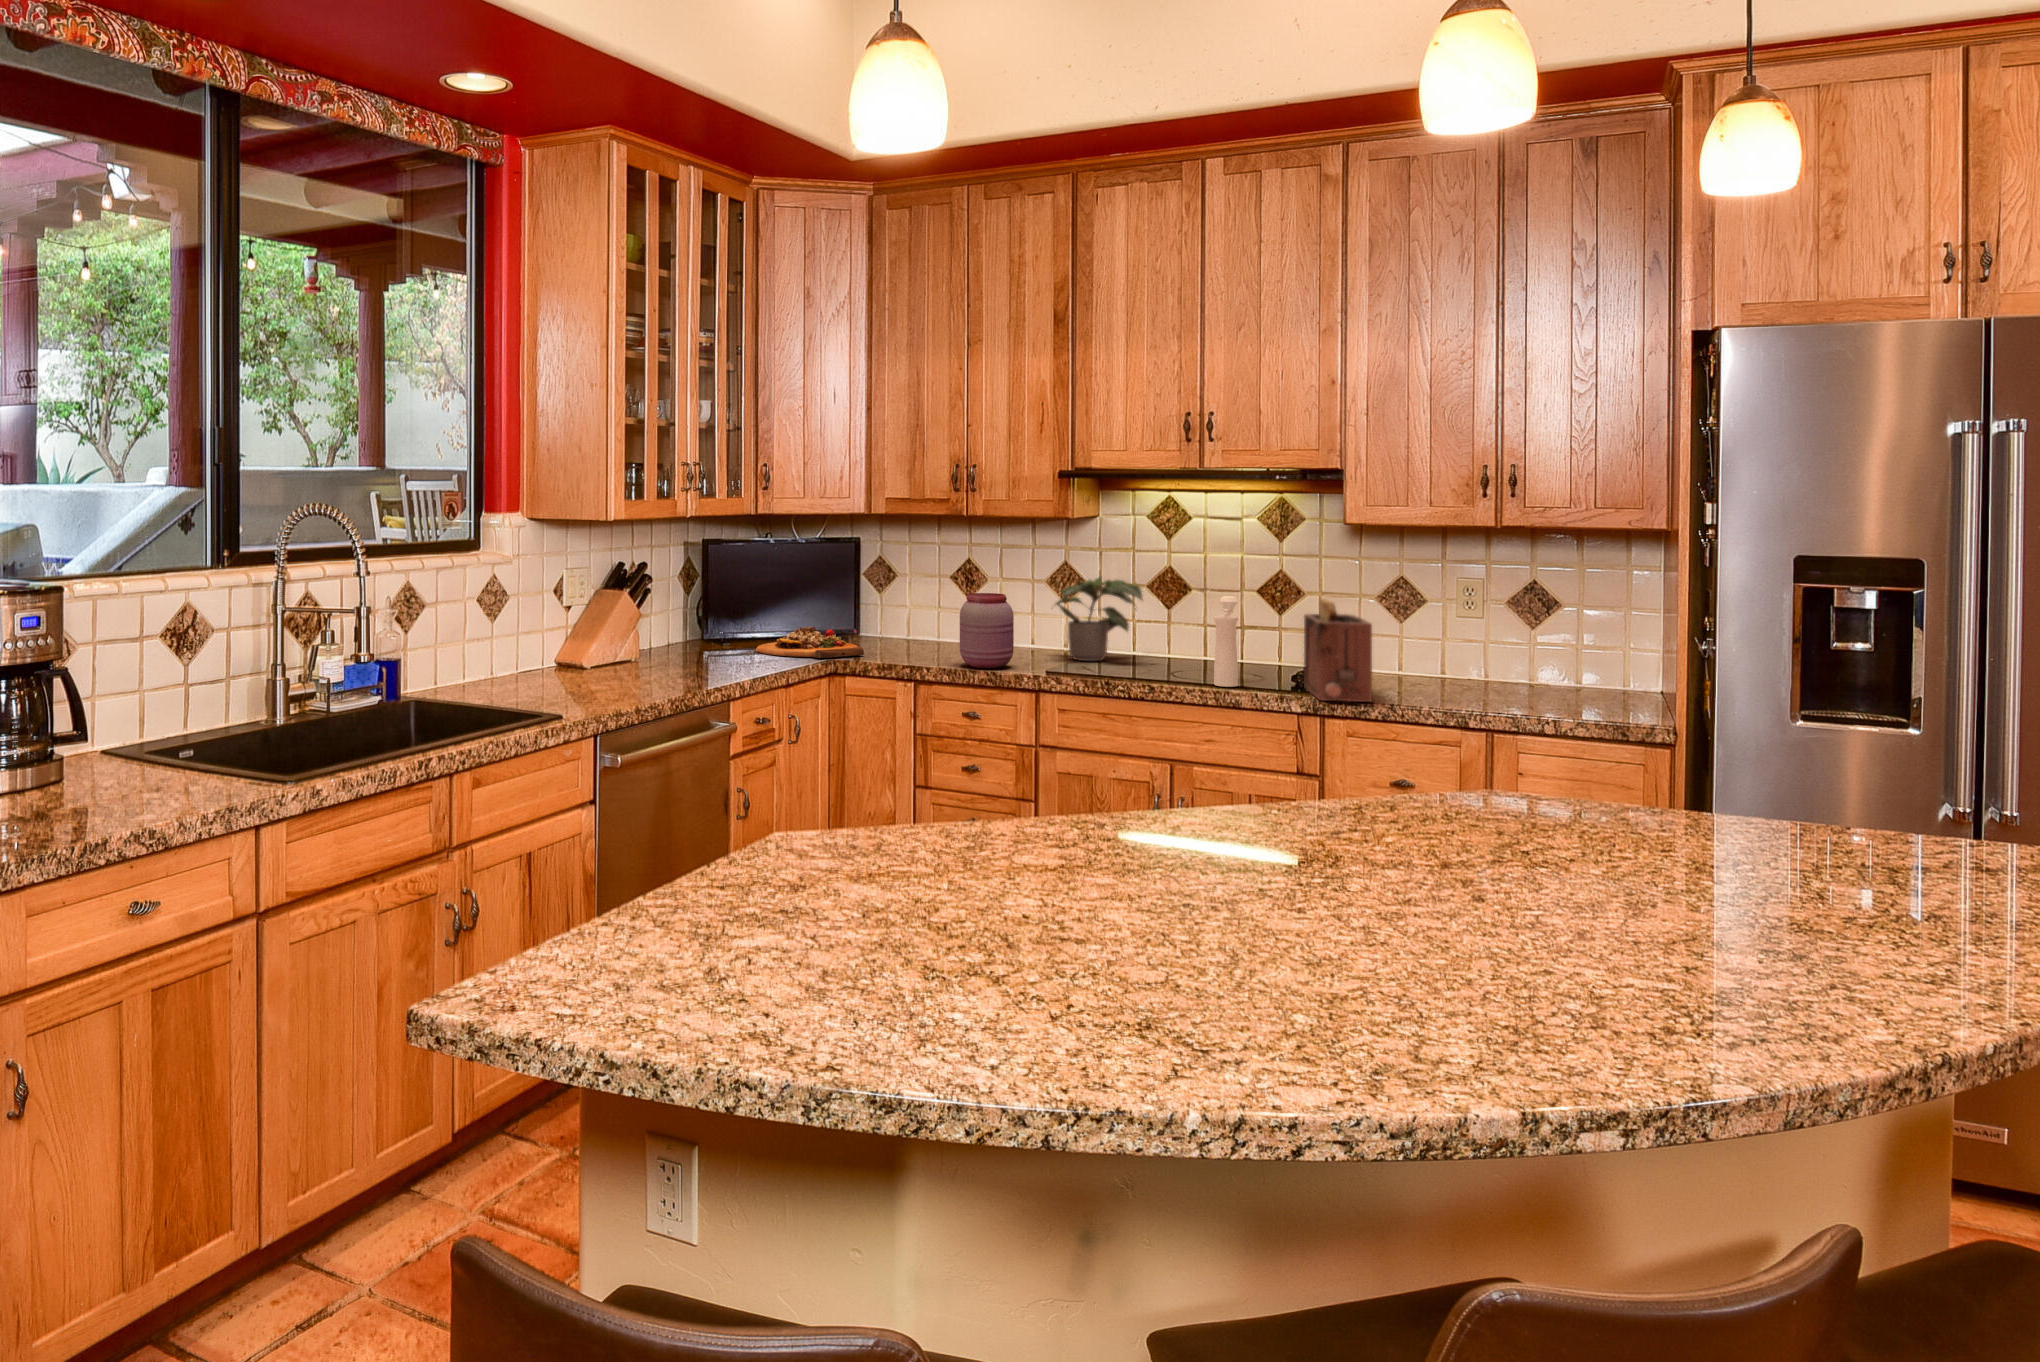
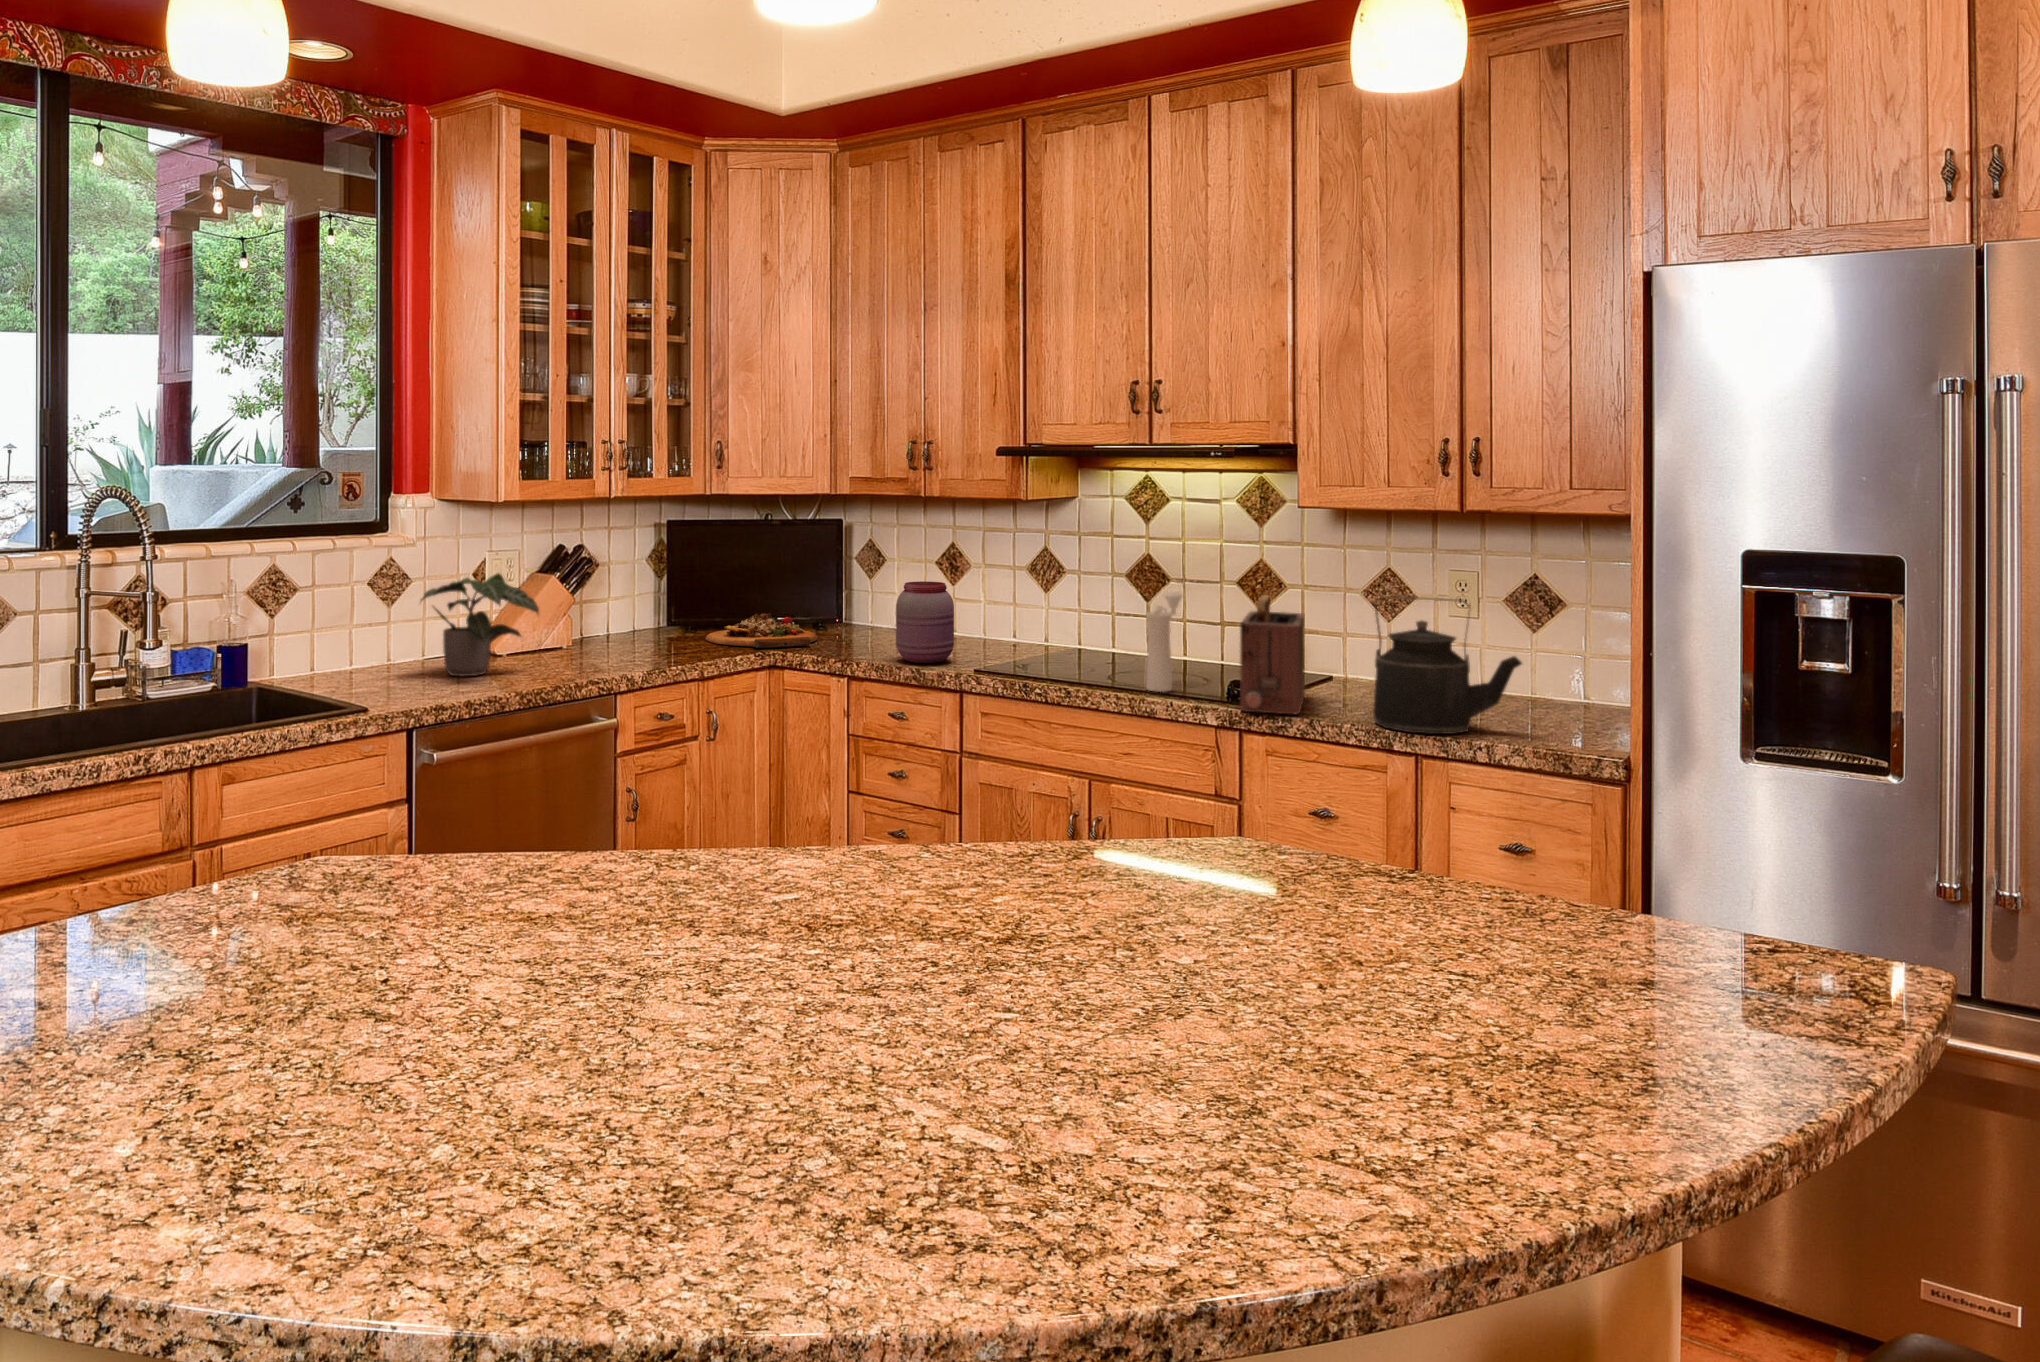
potted plant: present [1056,577,1143,661] -> present [421,573,539,676]
kettle: none [1438,596,1572,715] -> present [1373,596,1522,734]

